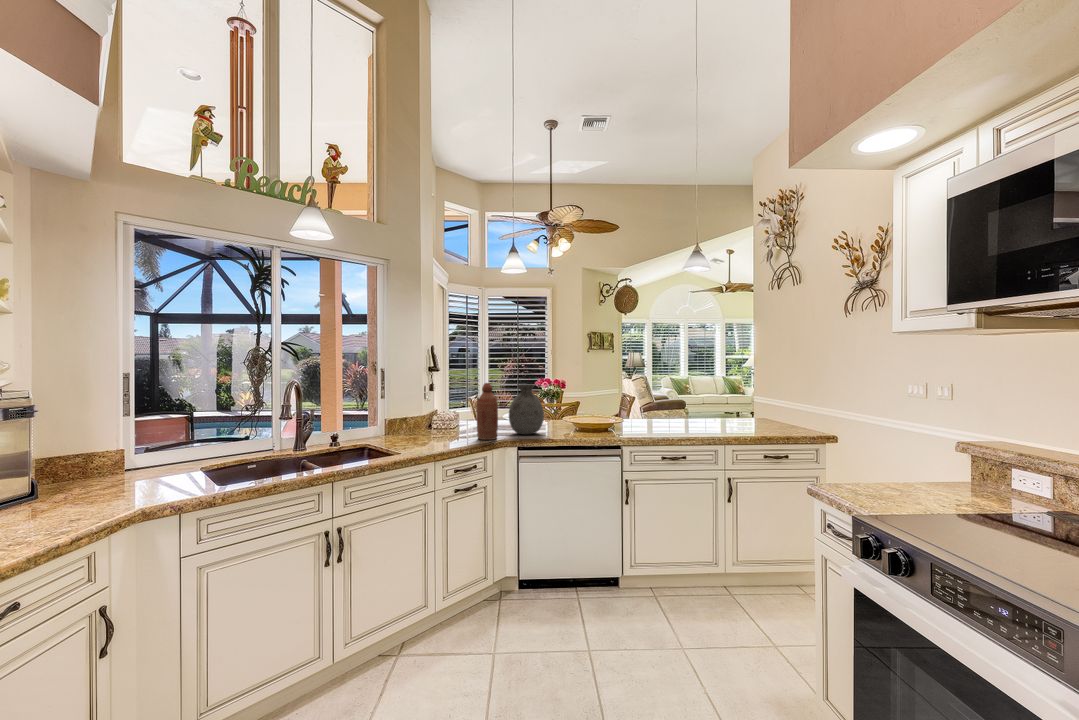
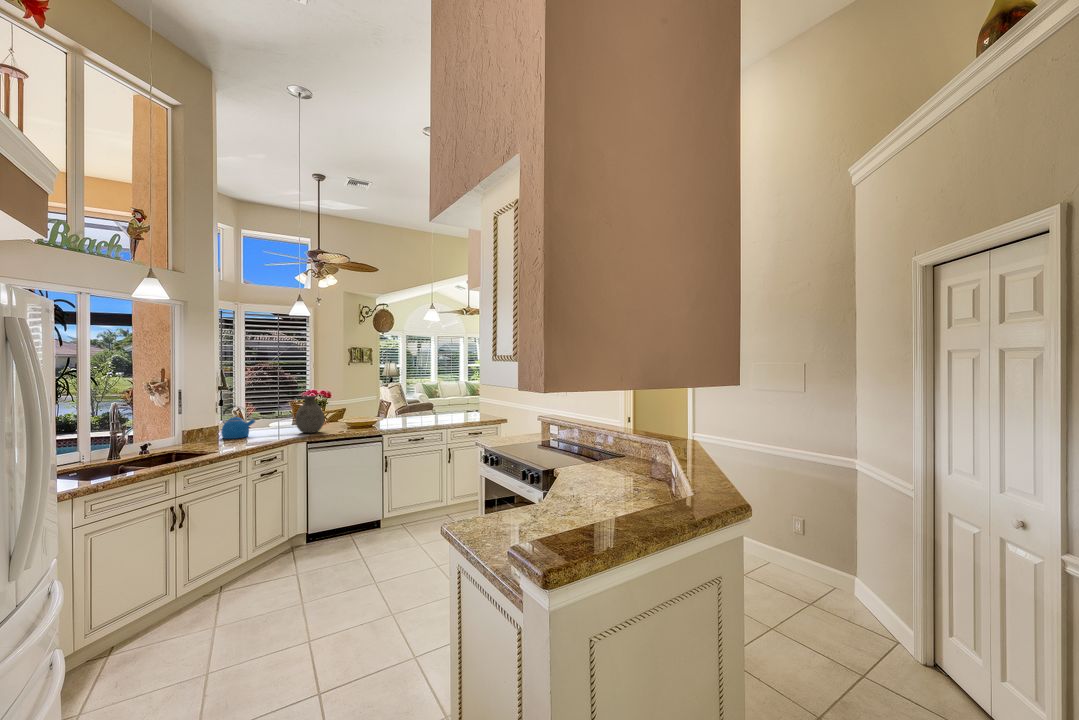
bottle: present [477,383,498,440] -> none [271,396,289,439]
kettle: none [425,392,462,435] -> present [221,406,255,439]

